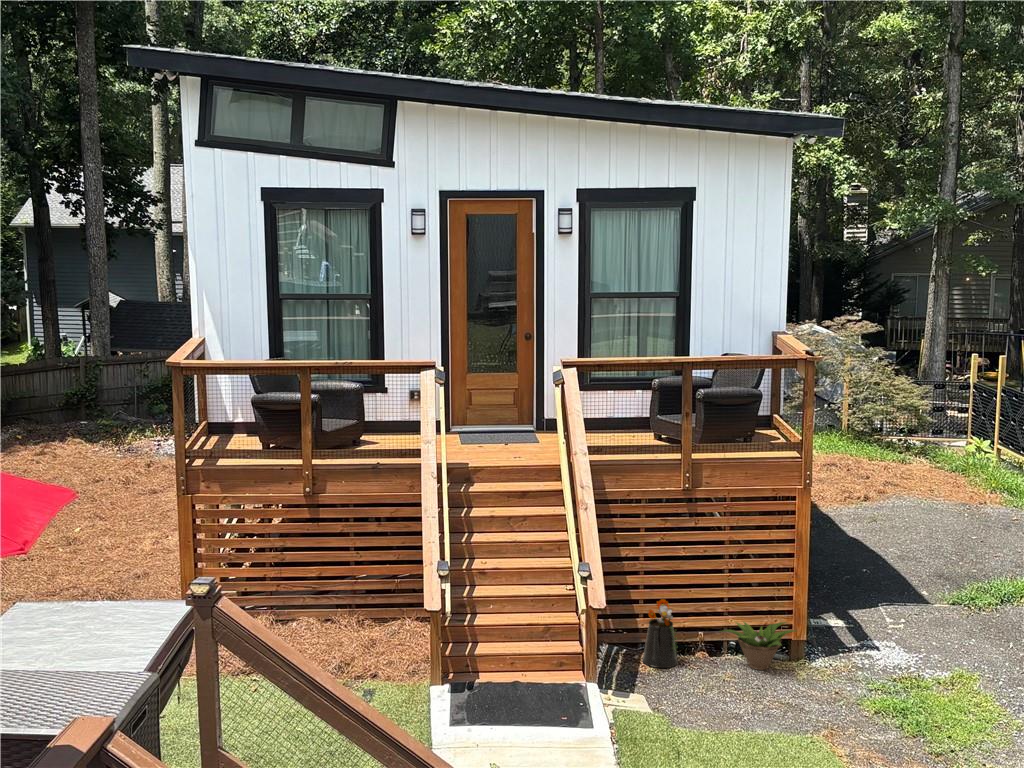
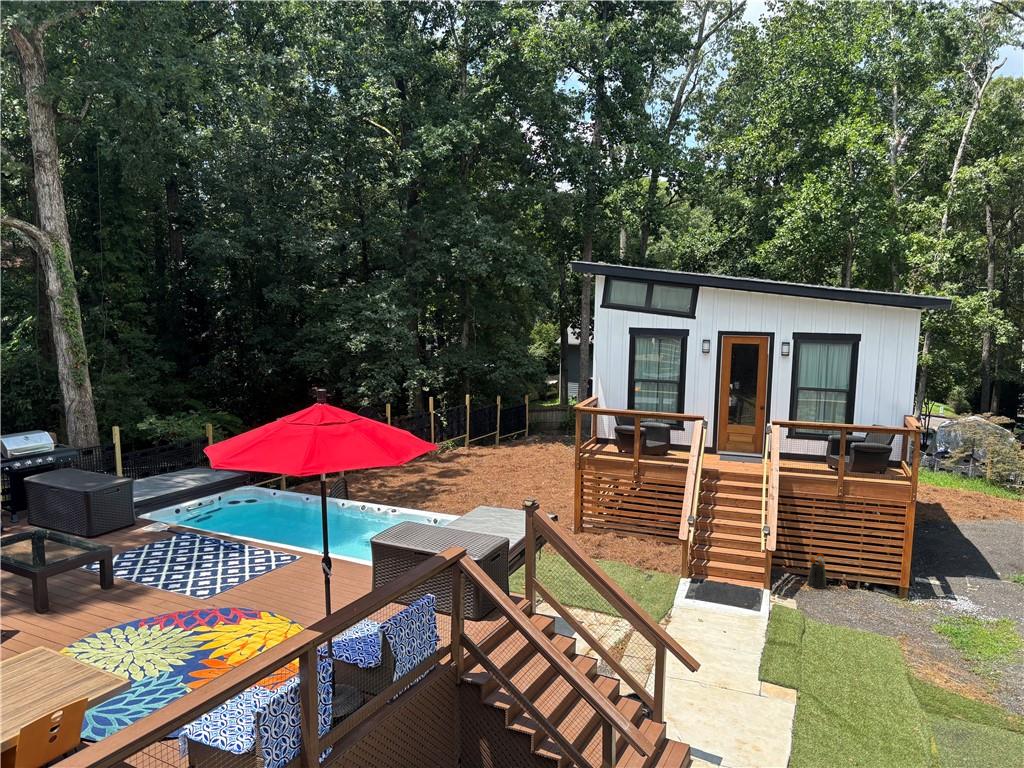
decorative plant: present [723,622,796,670] -> none [851,572,897,599]

